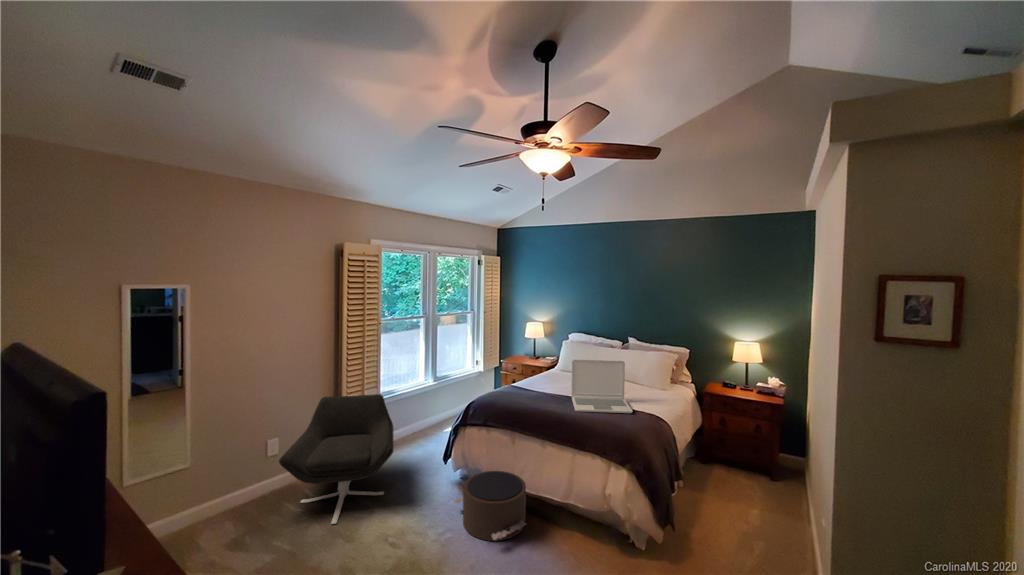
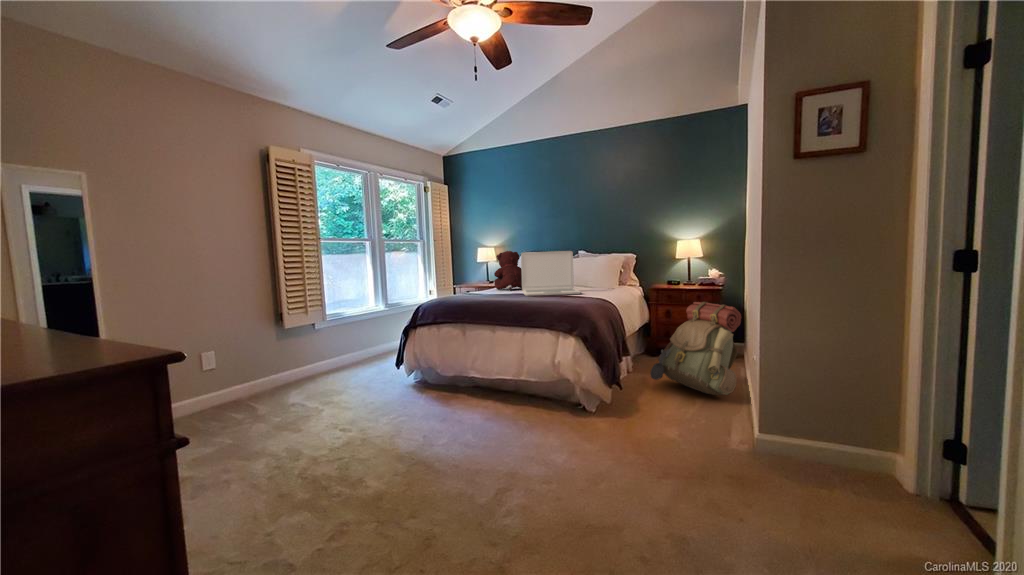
teddy bear: none [543,347,574,390] -> present [494,251,522,291]
lounge chair: present [279,394,394,524] -> none [212,305,340,419]
backpack: none [704,428,807,548] -> present [650,302,741,395]
pouf: present [455,471,526,541] -> none [407,361,481,416]

